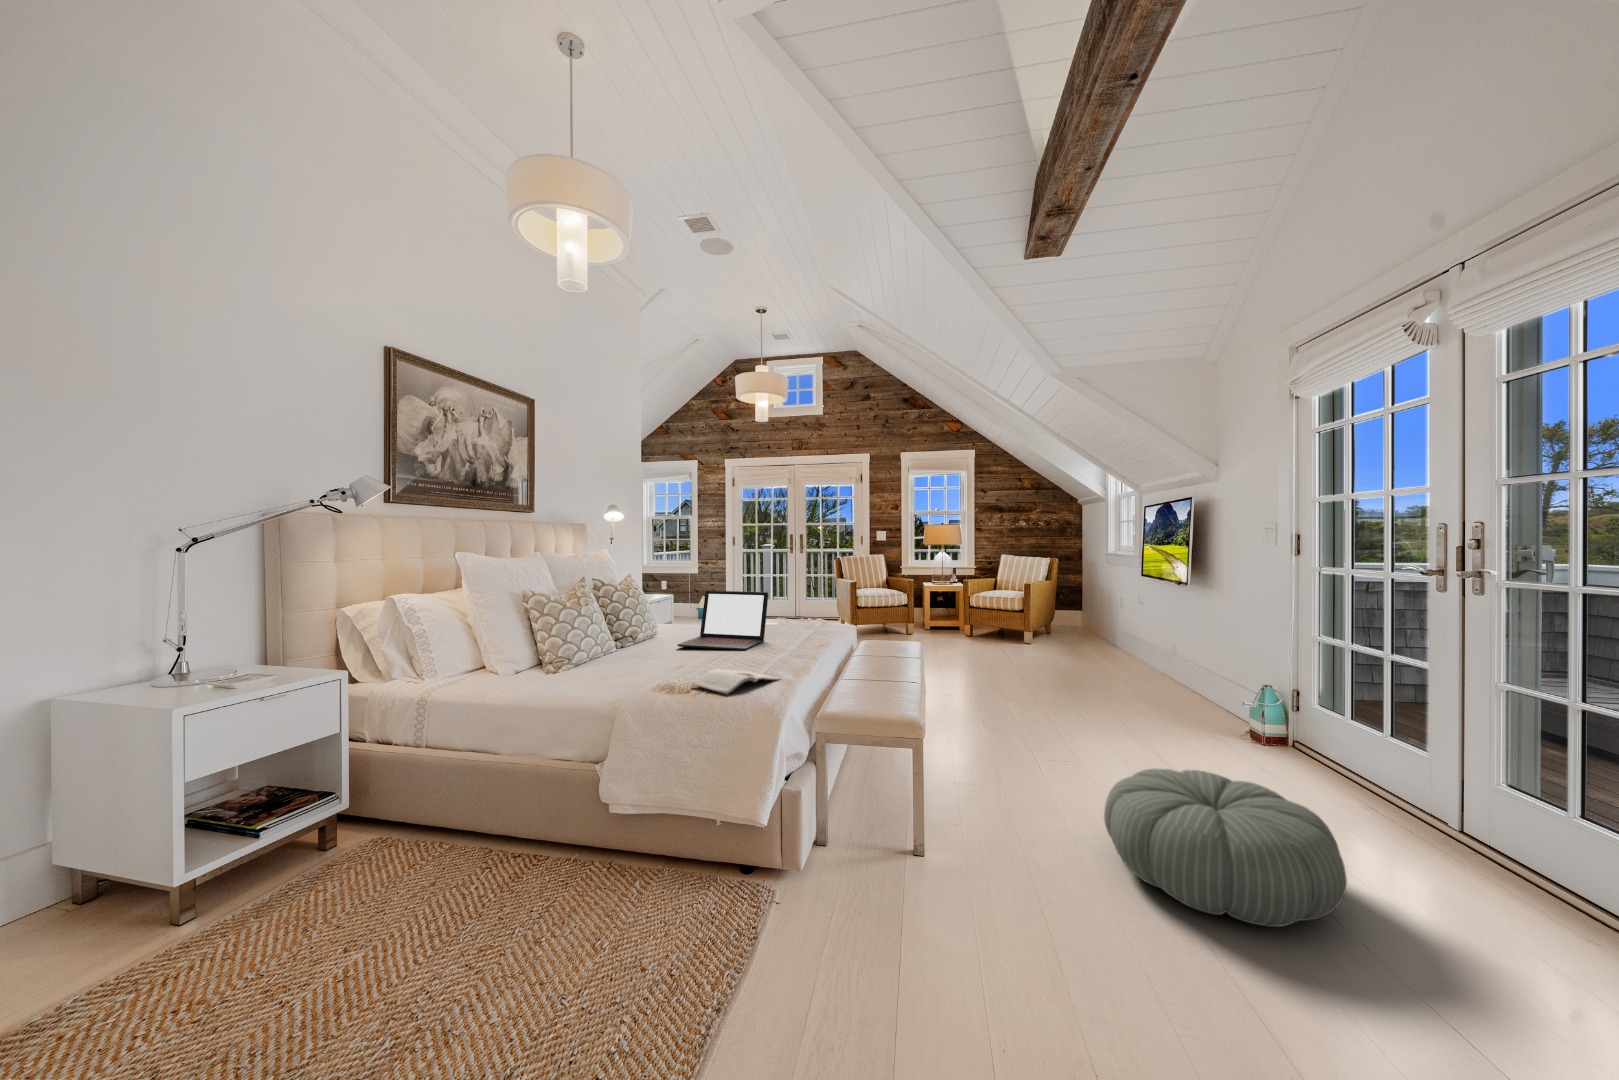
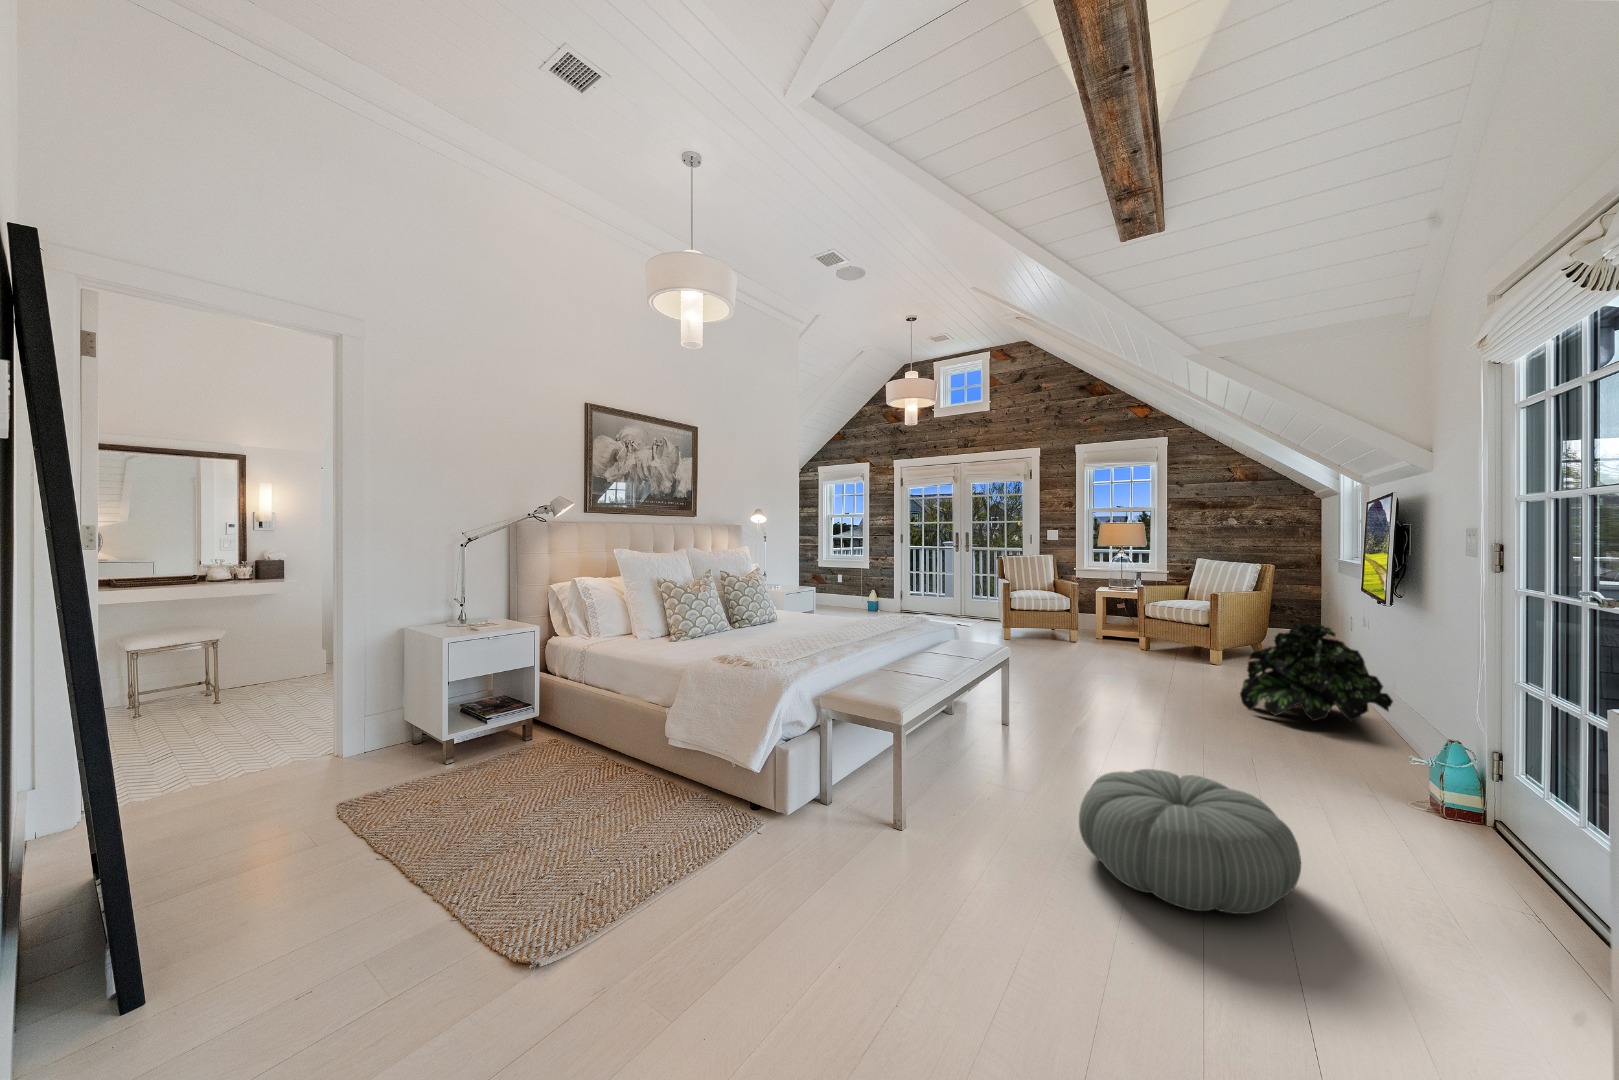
laptop: present [678,591,768,650] -> none [774,585,853,635]
potted plant: none [1085,608,1205,693] -> present [1240,624,1393,721]
magazine: present [693,669,779,695] -> none [750,644,818,661]

